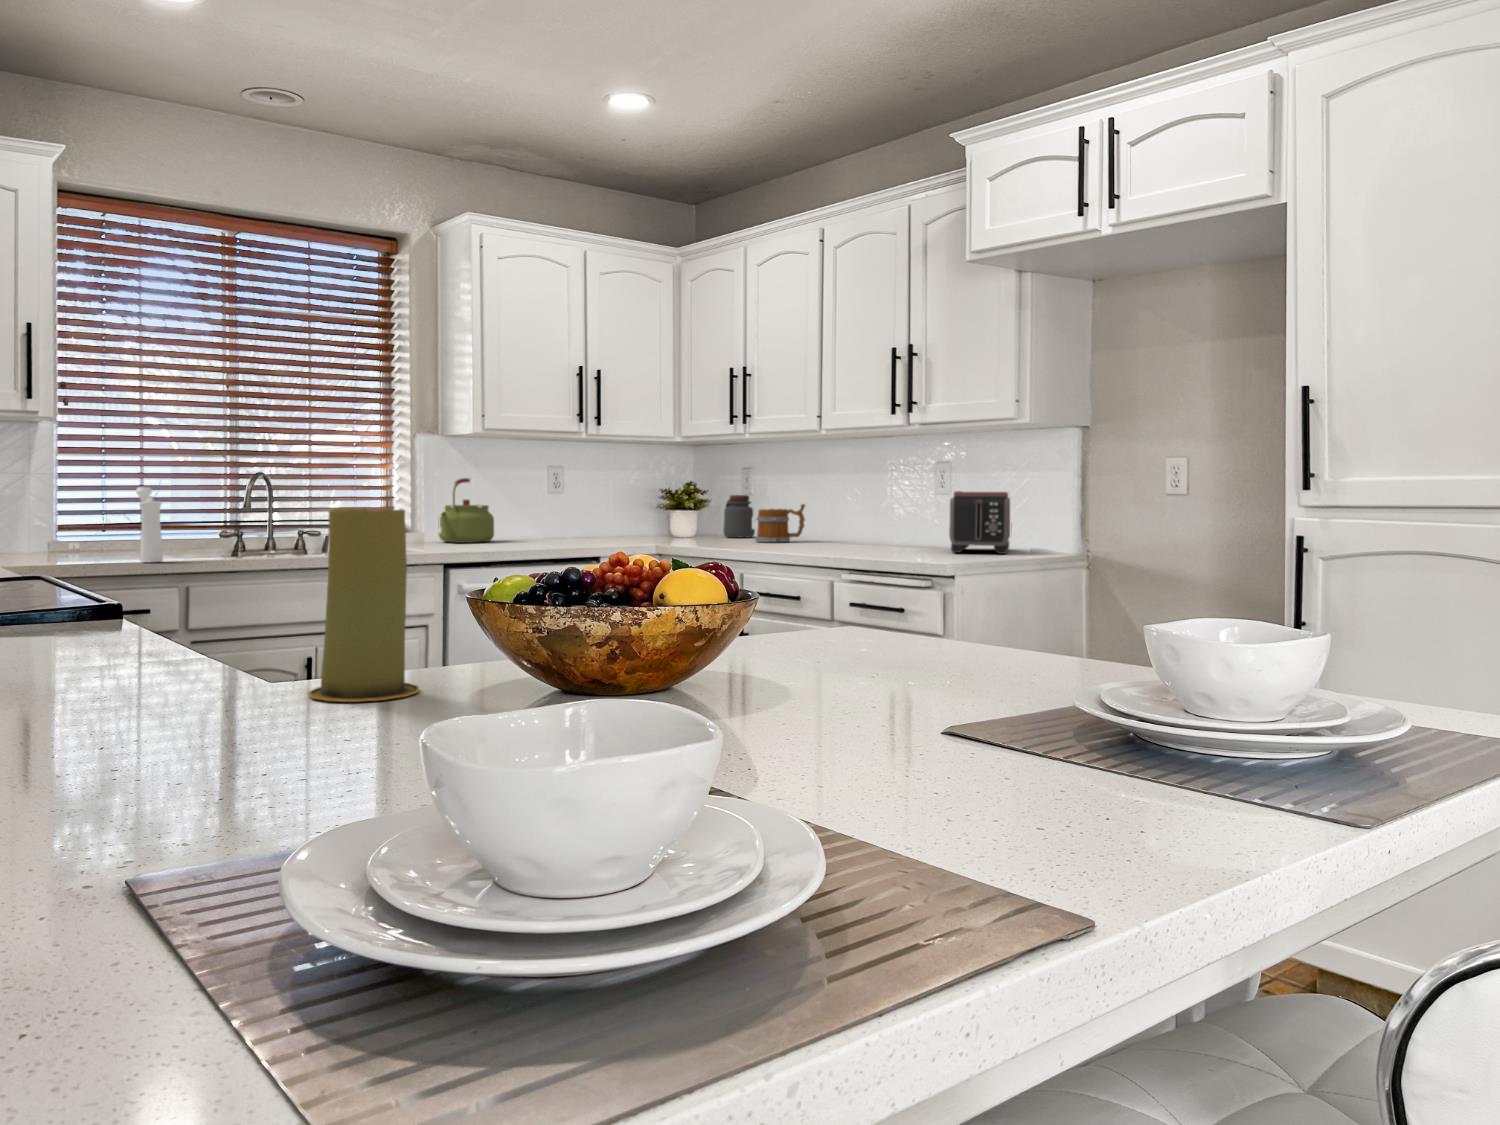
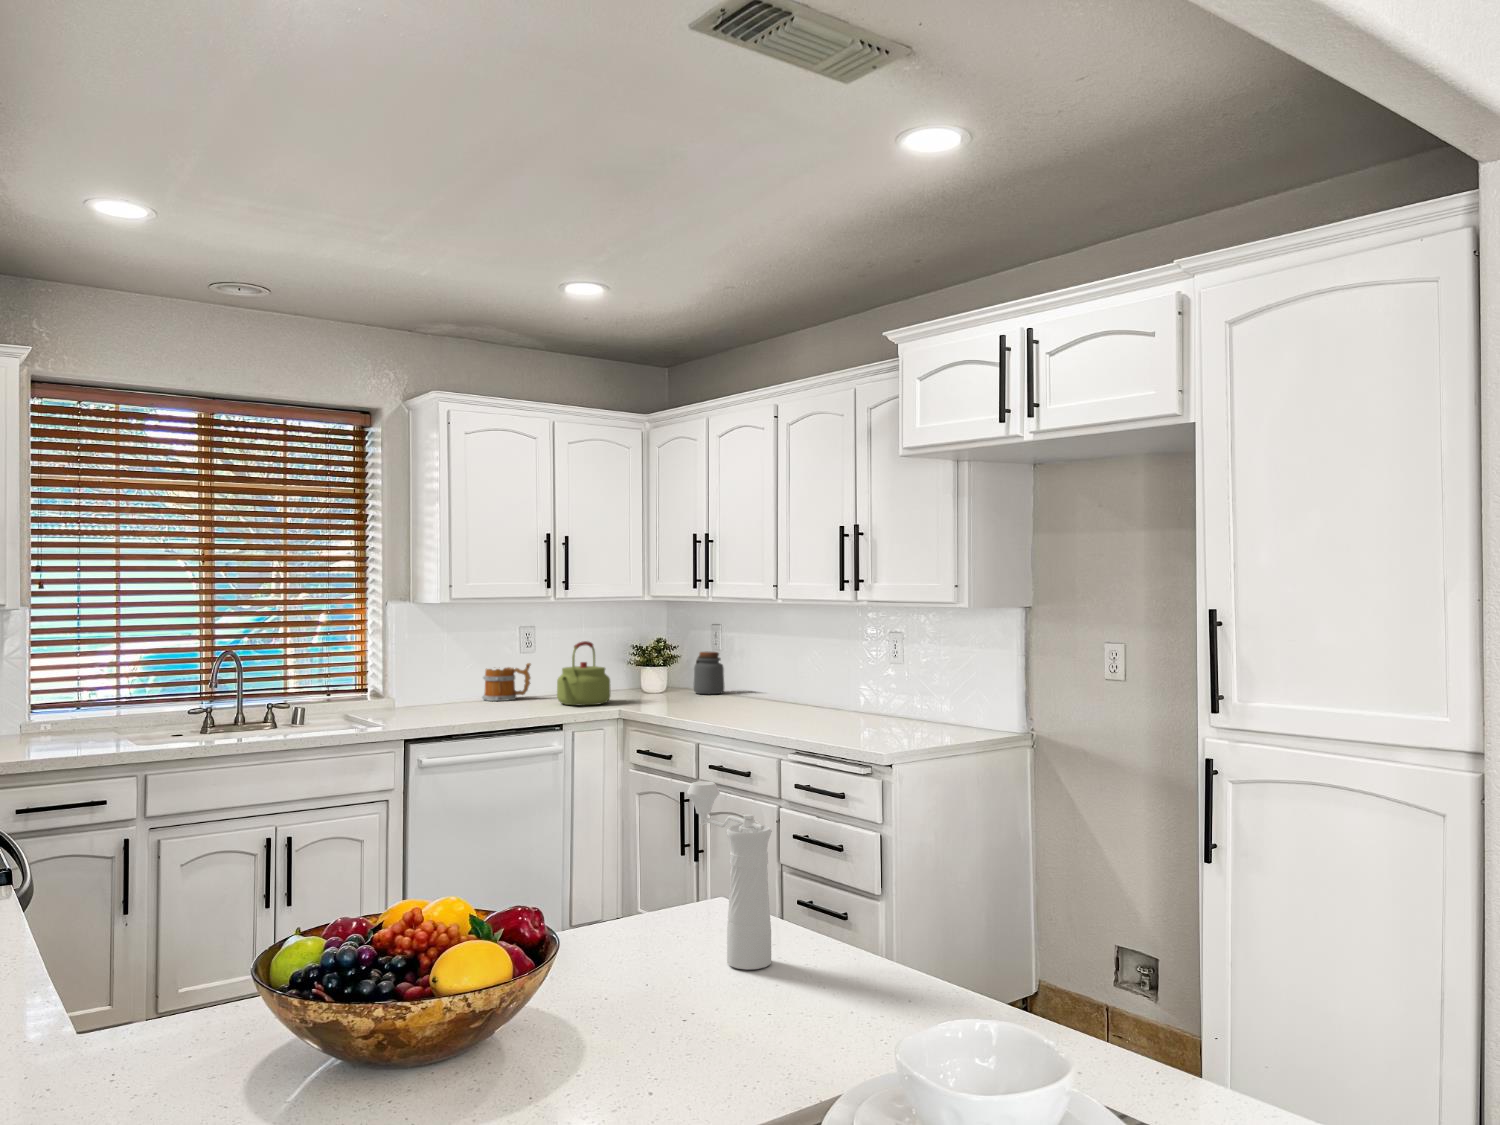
kettle: present [438,478,494,543] -> present [557,641,610,706]
pepper mill: present [136,487,163,562] -> present [687,781,772,970]
toaster: present [949,491,1012,554] -> none [901,660,967,729]
mug: present [755,504,805,542] -> present [482,663,531,701]
candle: present [308,508,419,702] -> none [90,865,212,1083]

